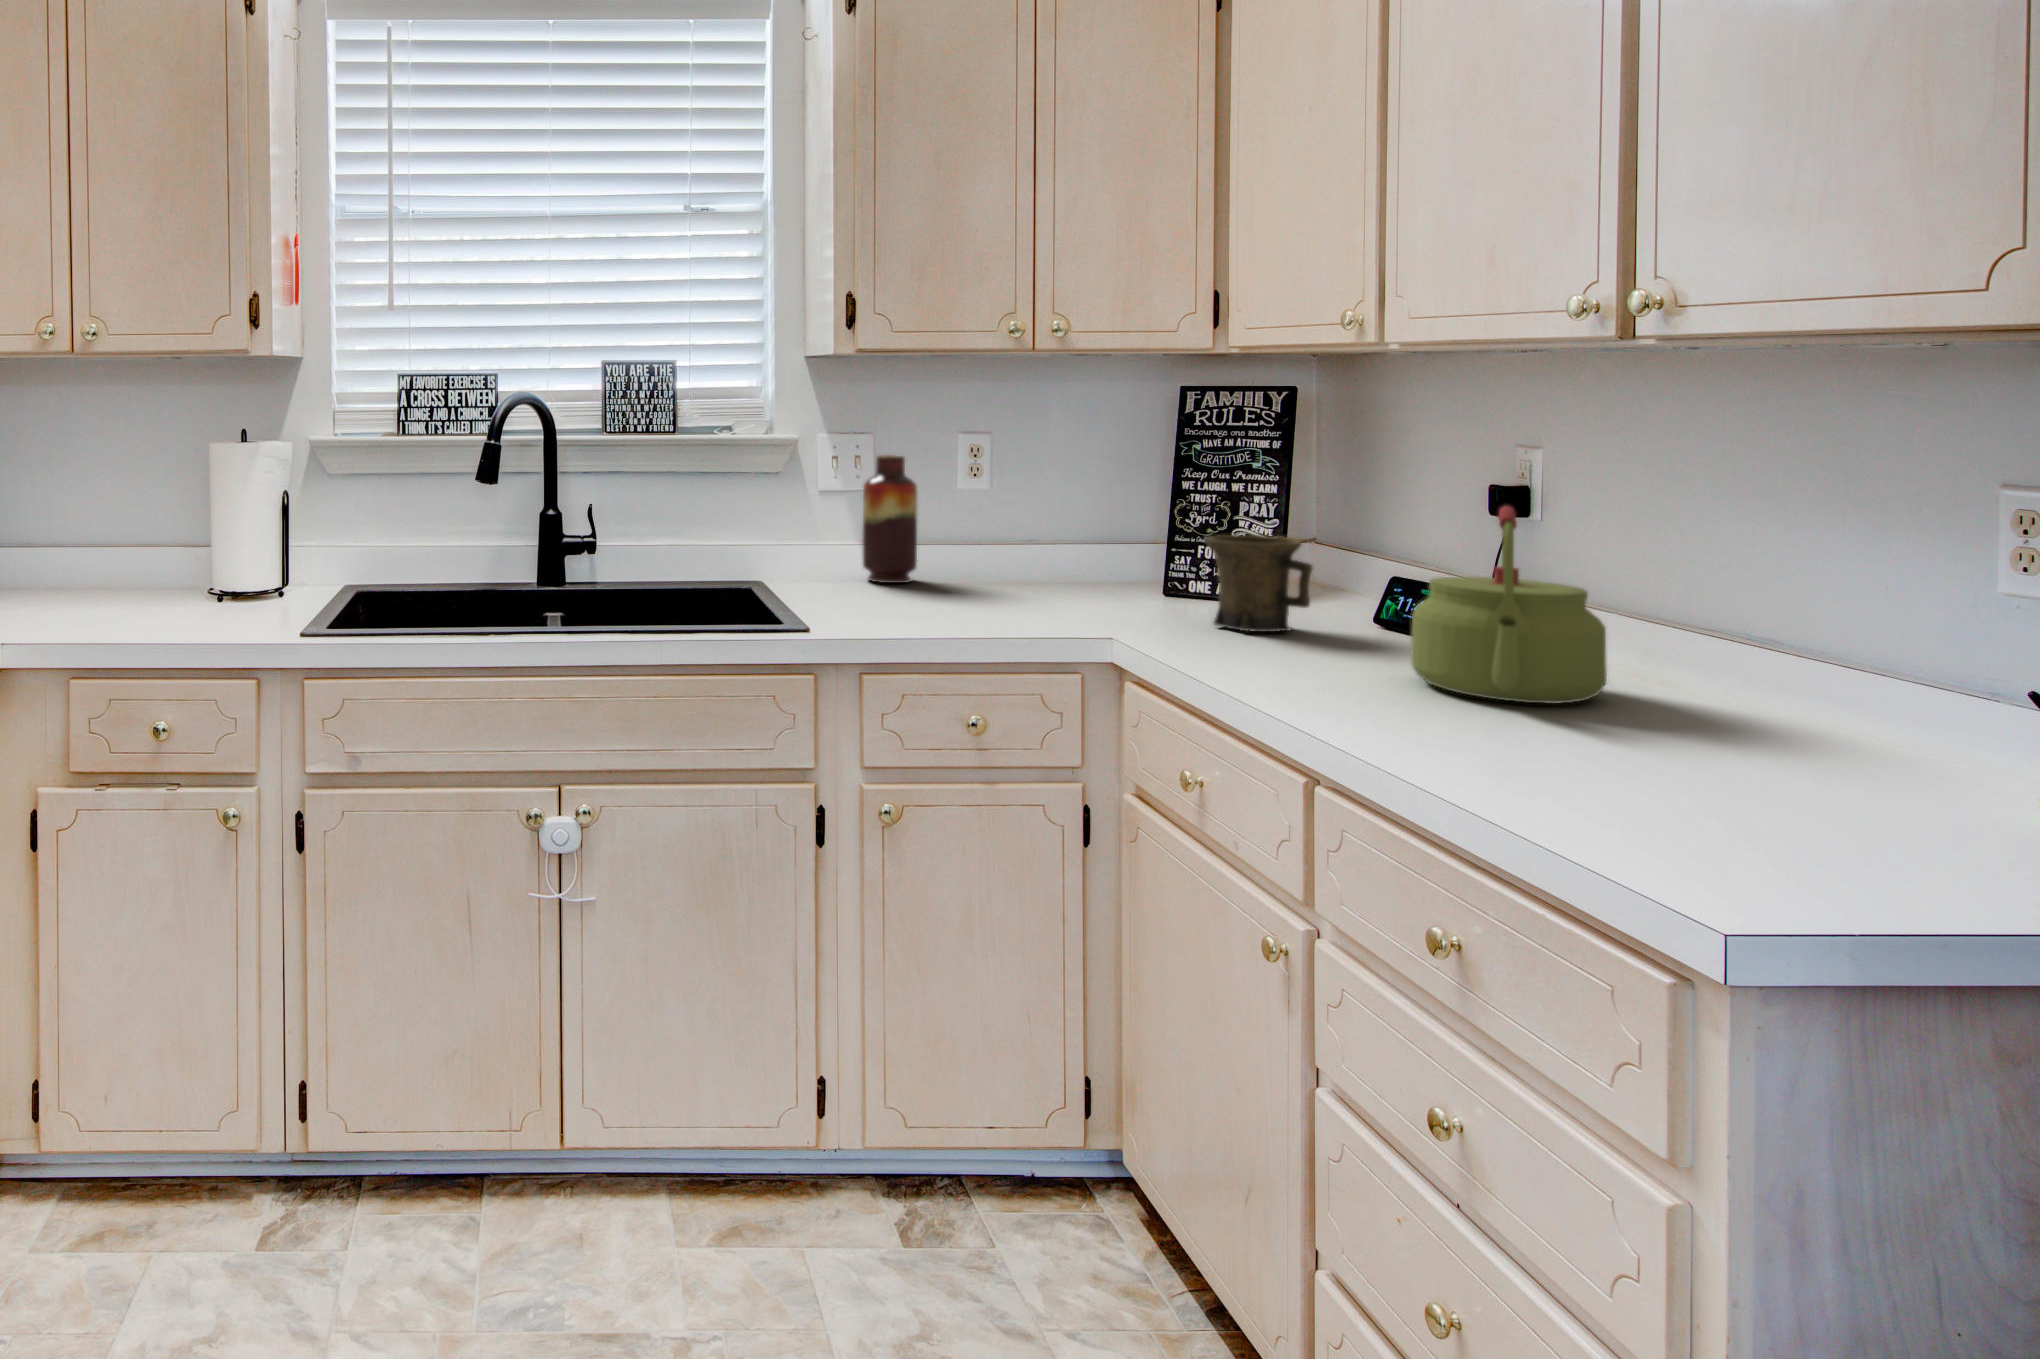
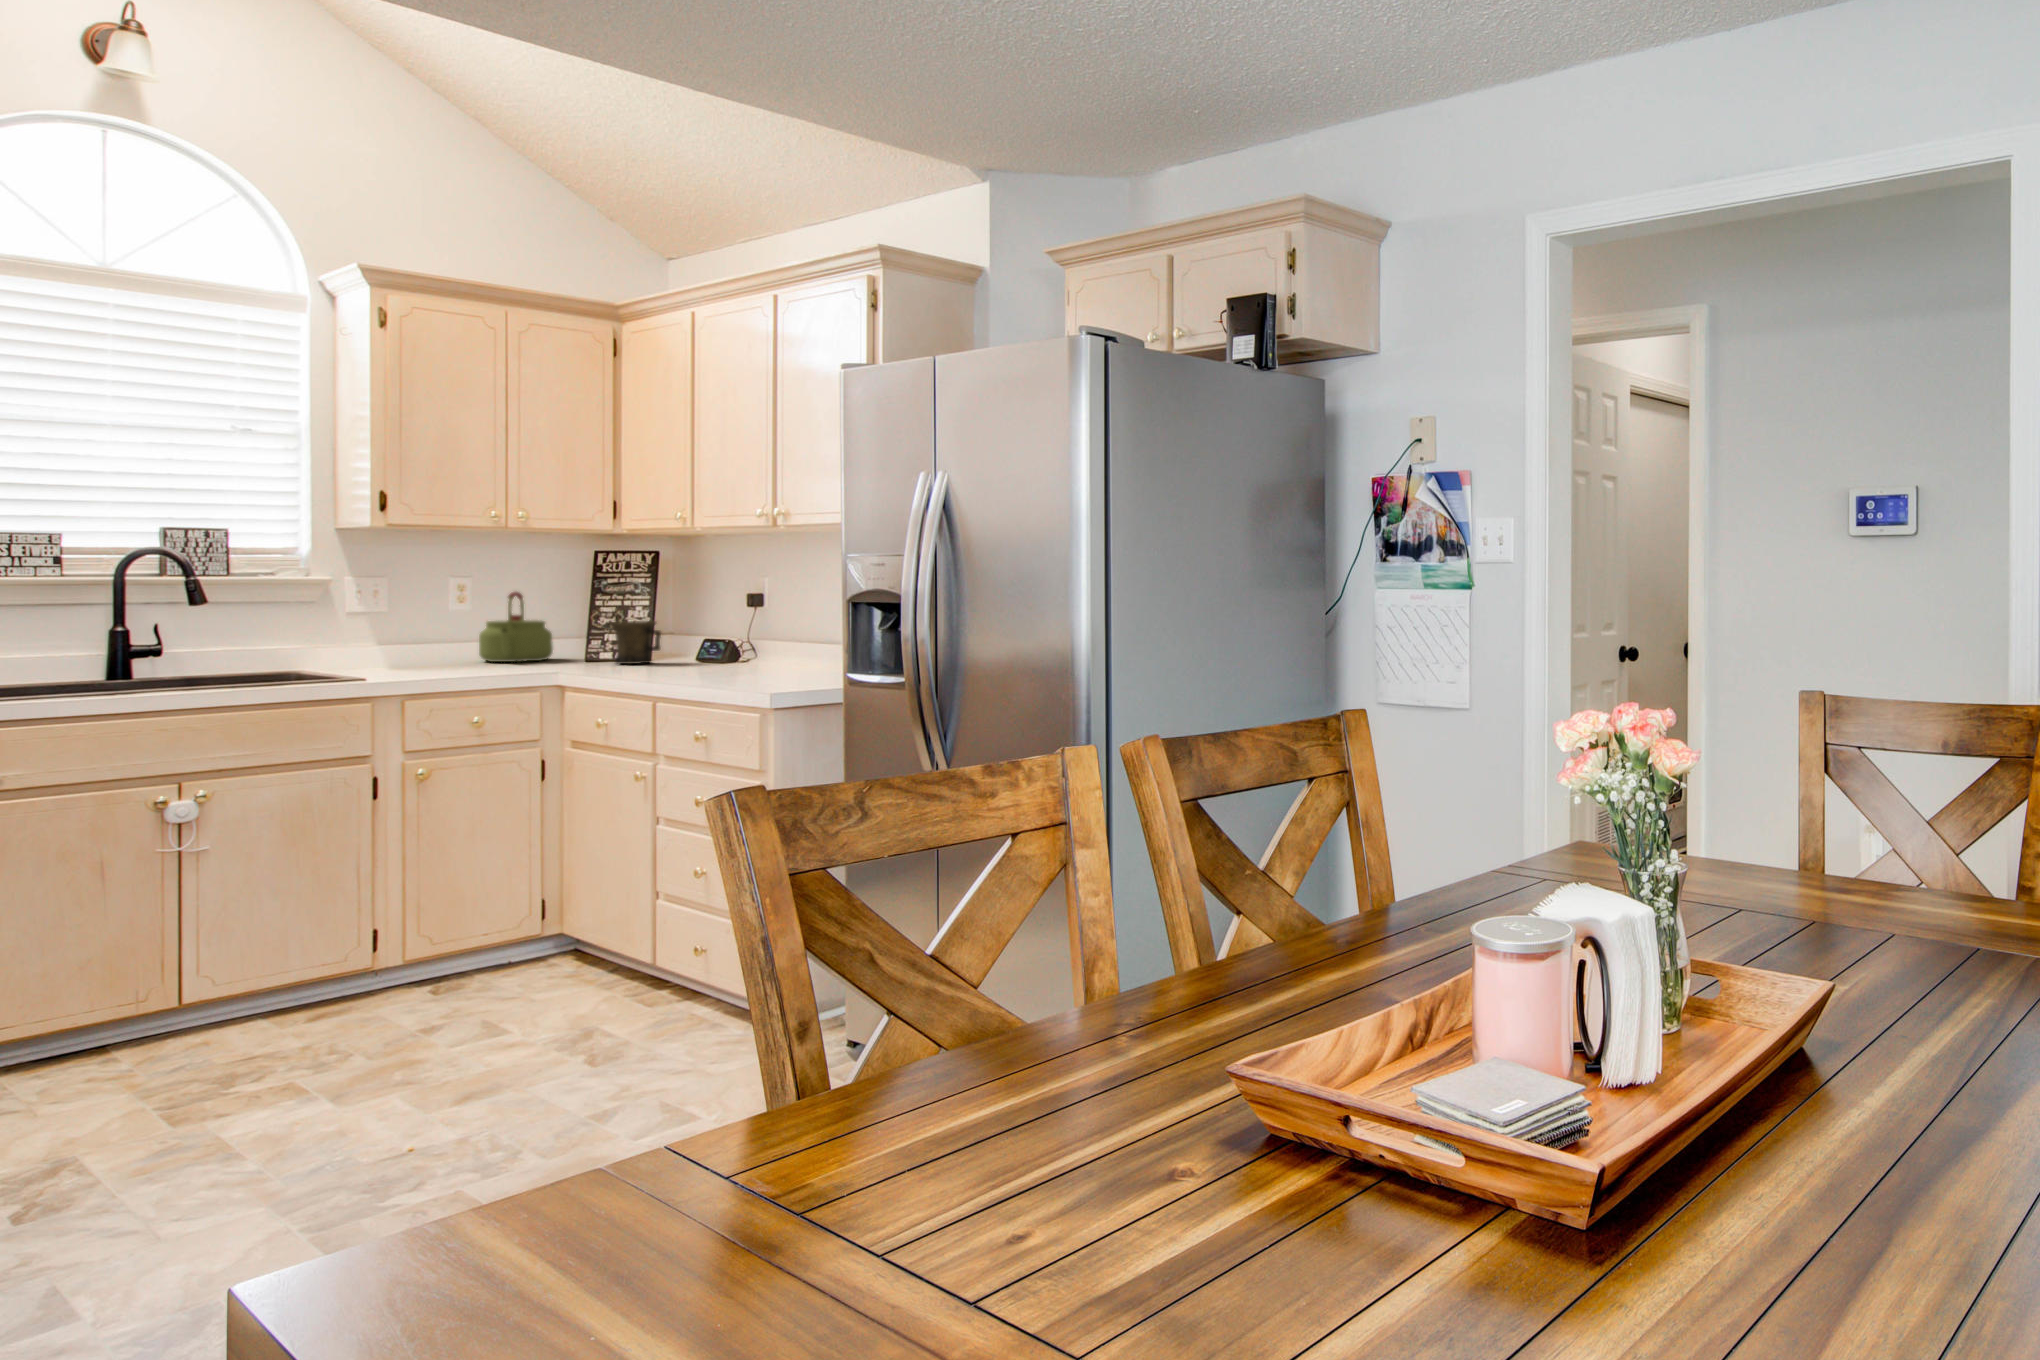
vase: present [863,455,918,583] -> none [384,588,426,664]
kettle: present [1411,506,1607,703] -> present [479,592,553,662]

